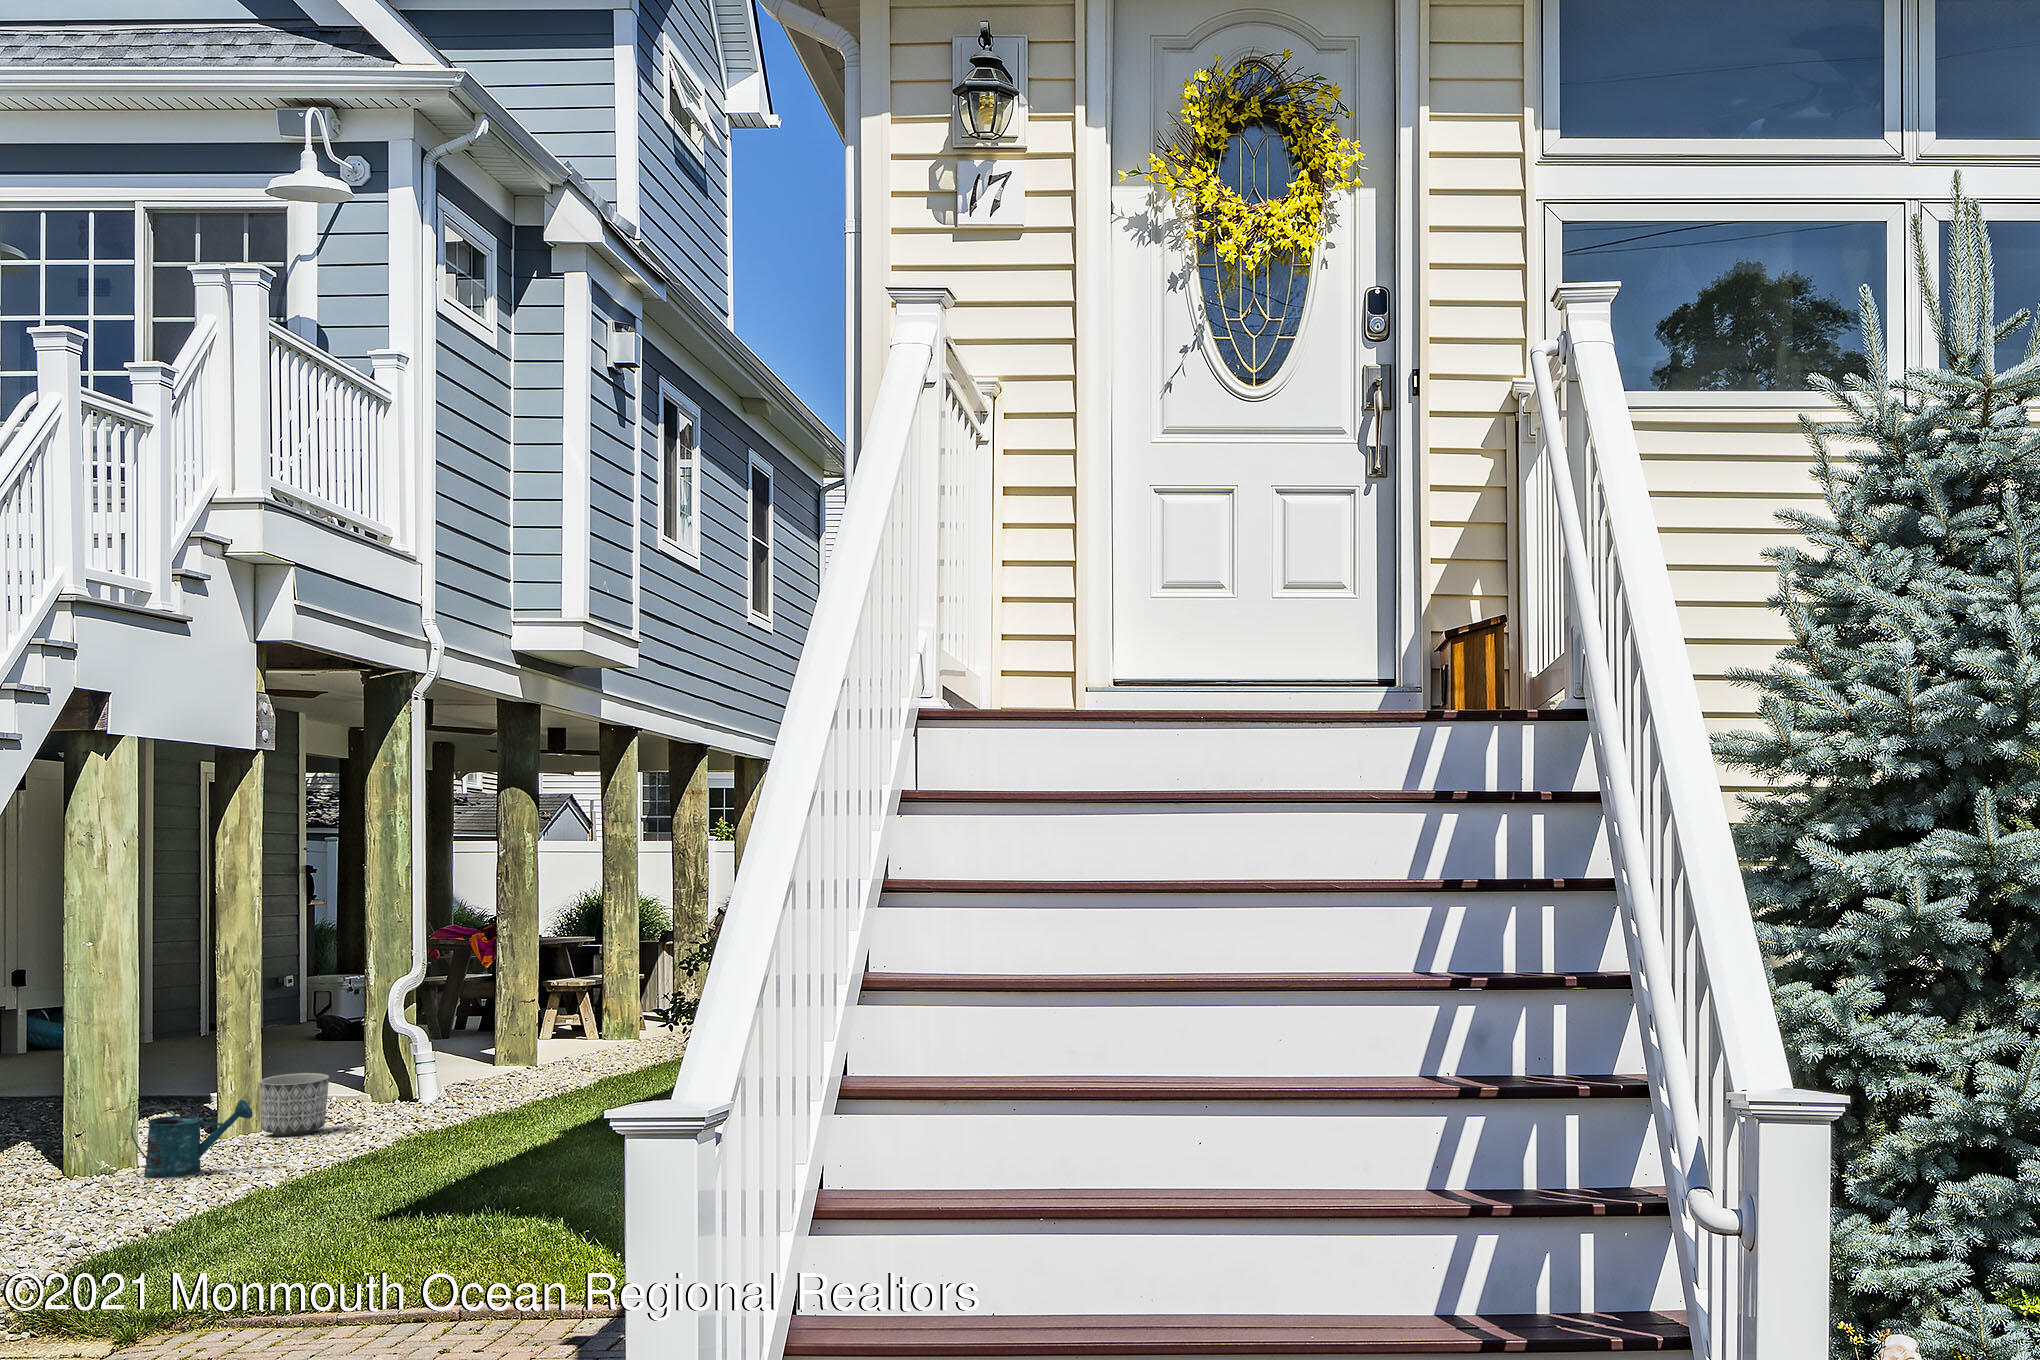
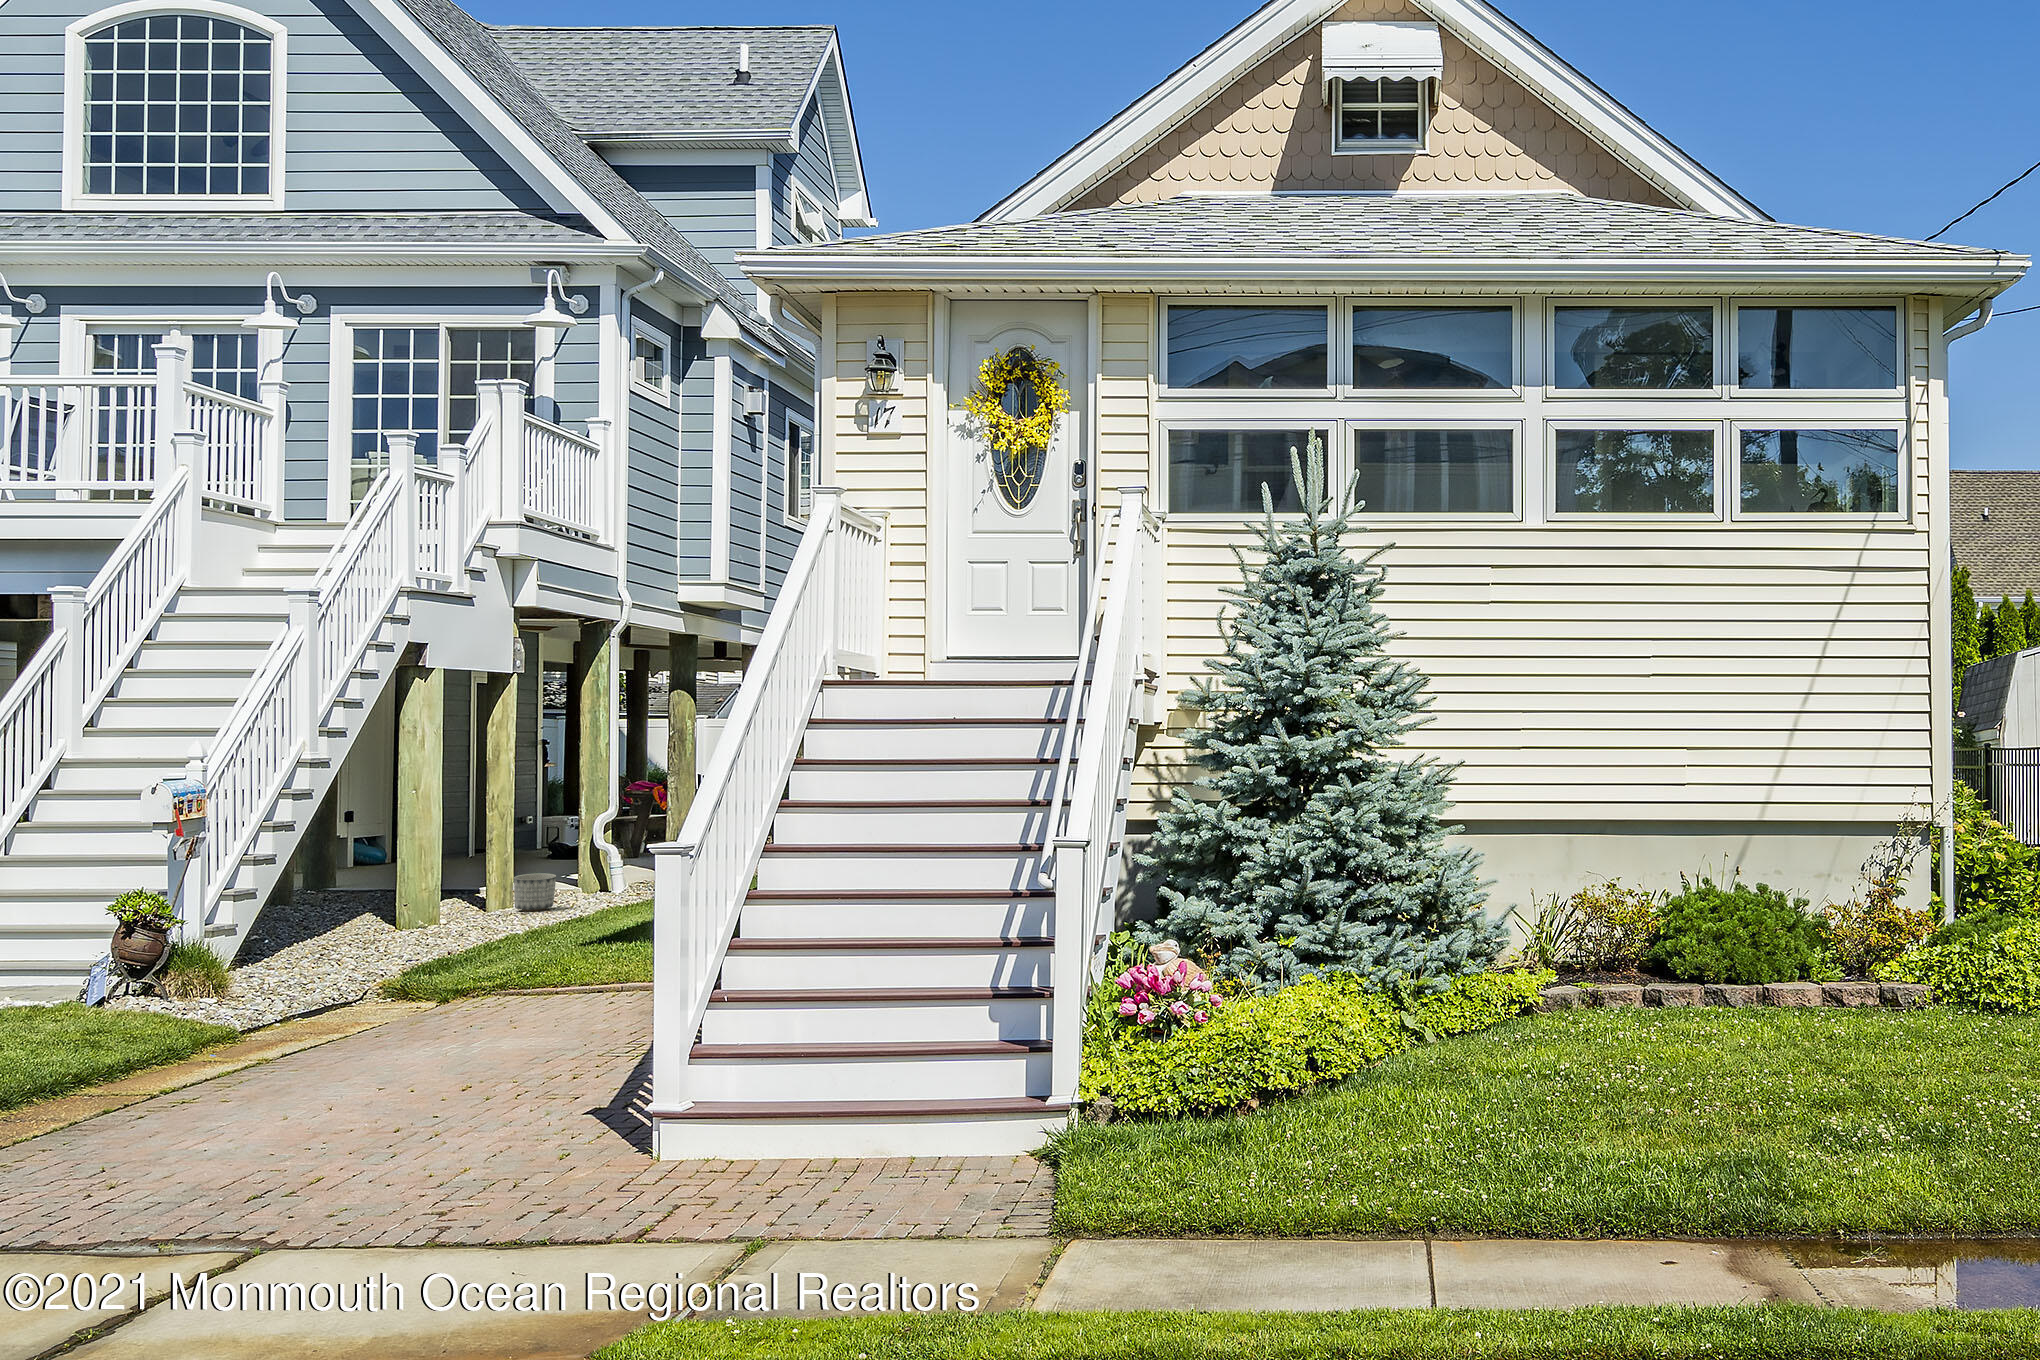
watering can: present [131,1099,253,1178] -> none [437,887,510,933]

